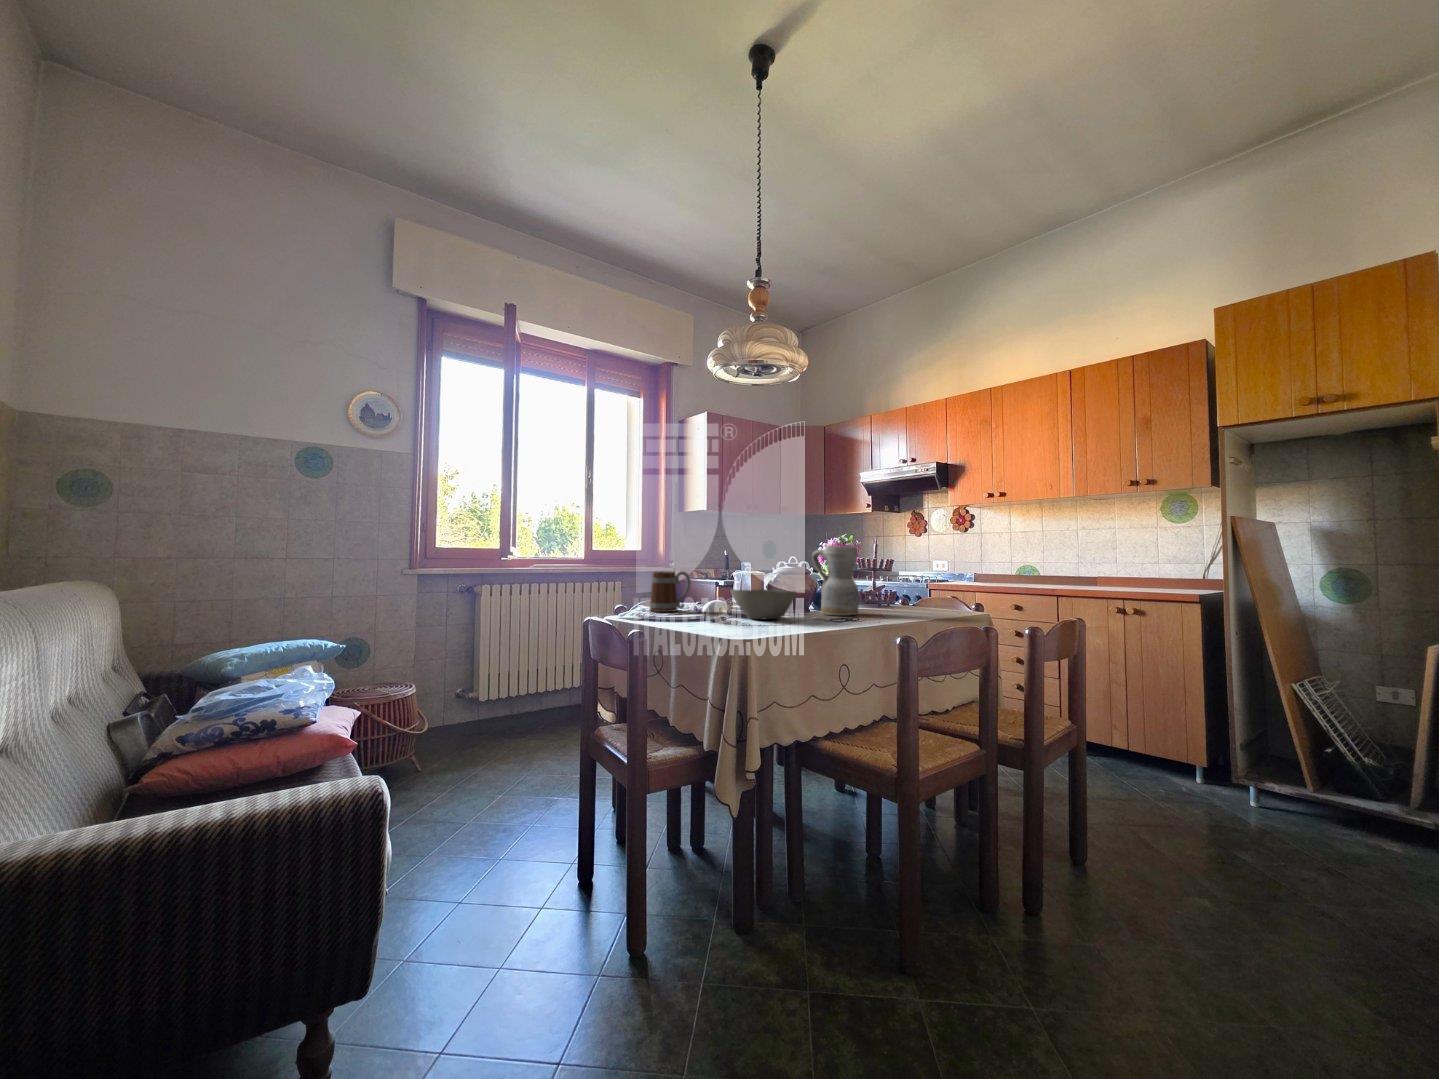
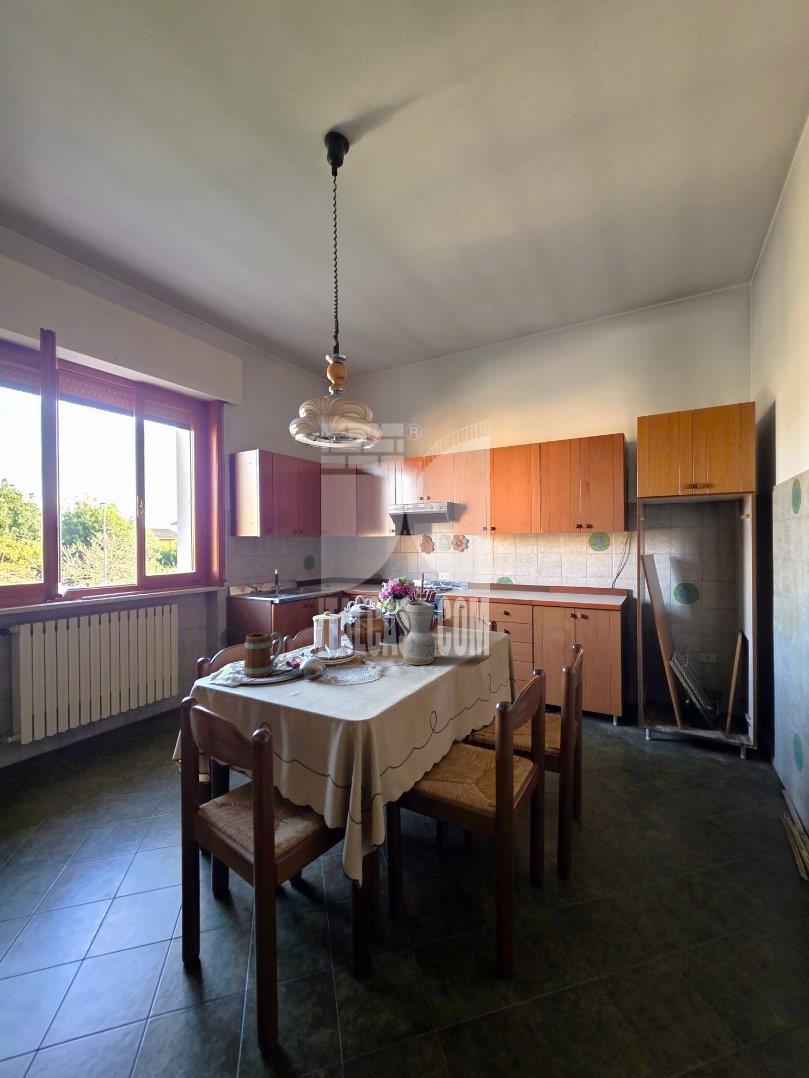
bowl: present [731,589,796,619] -> none [332,648,393,684]

